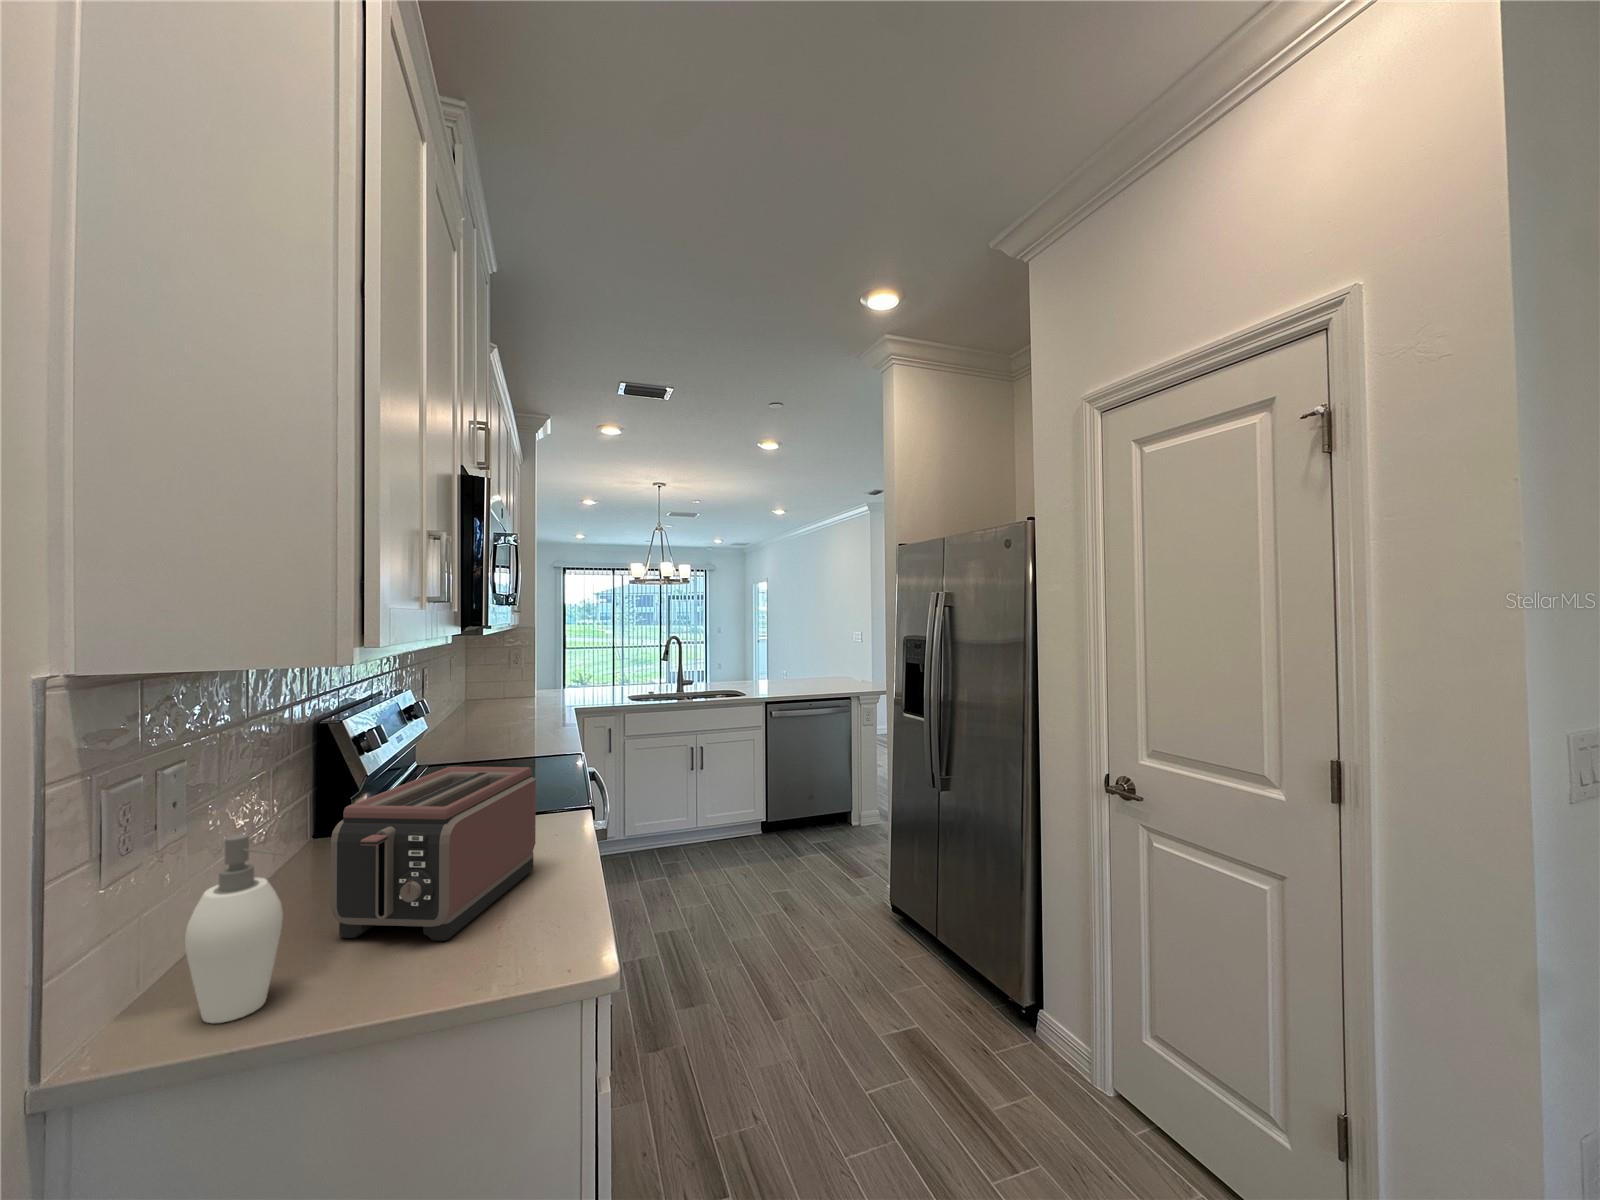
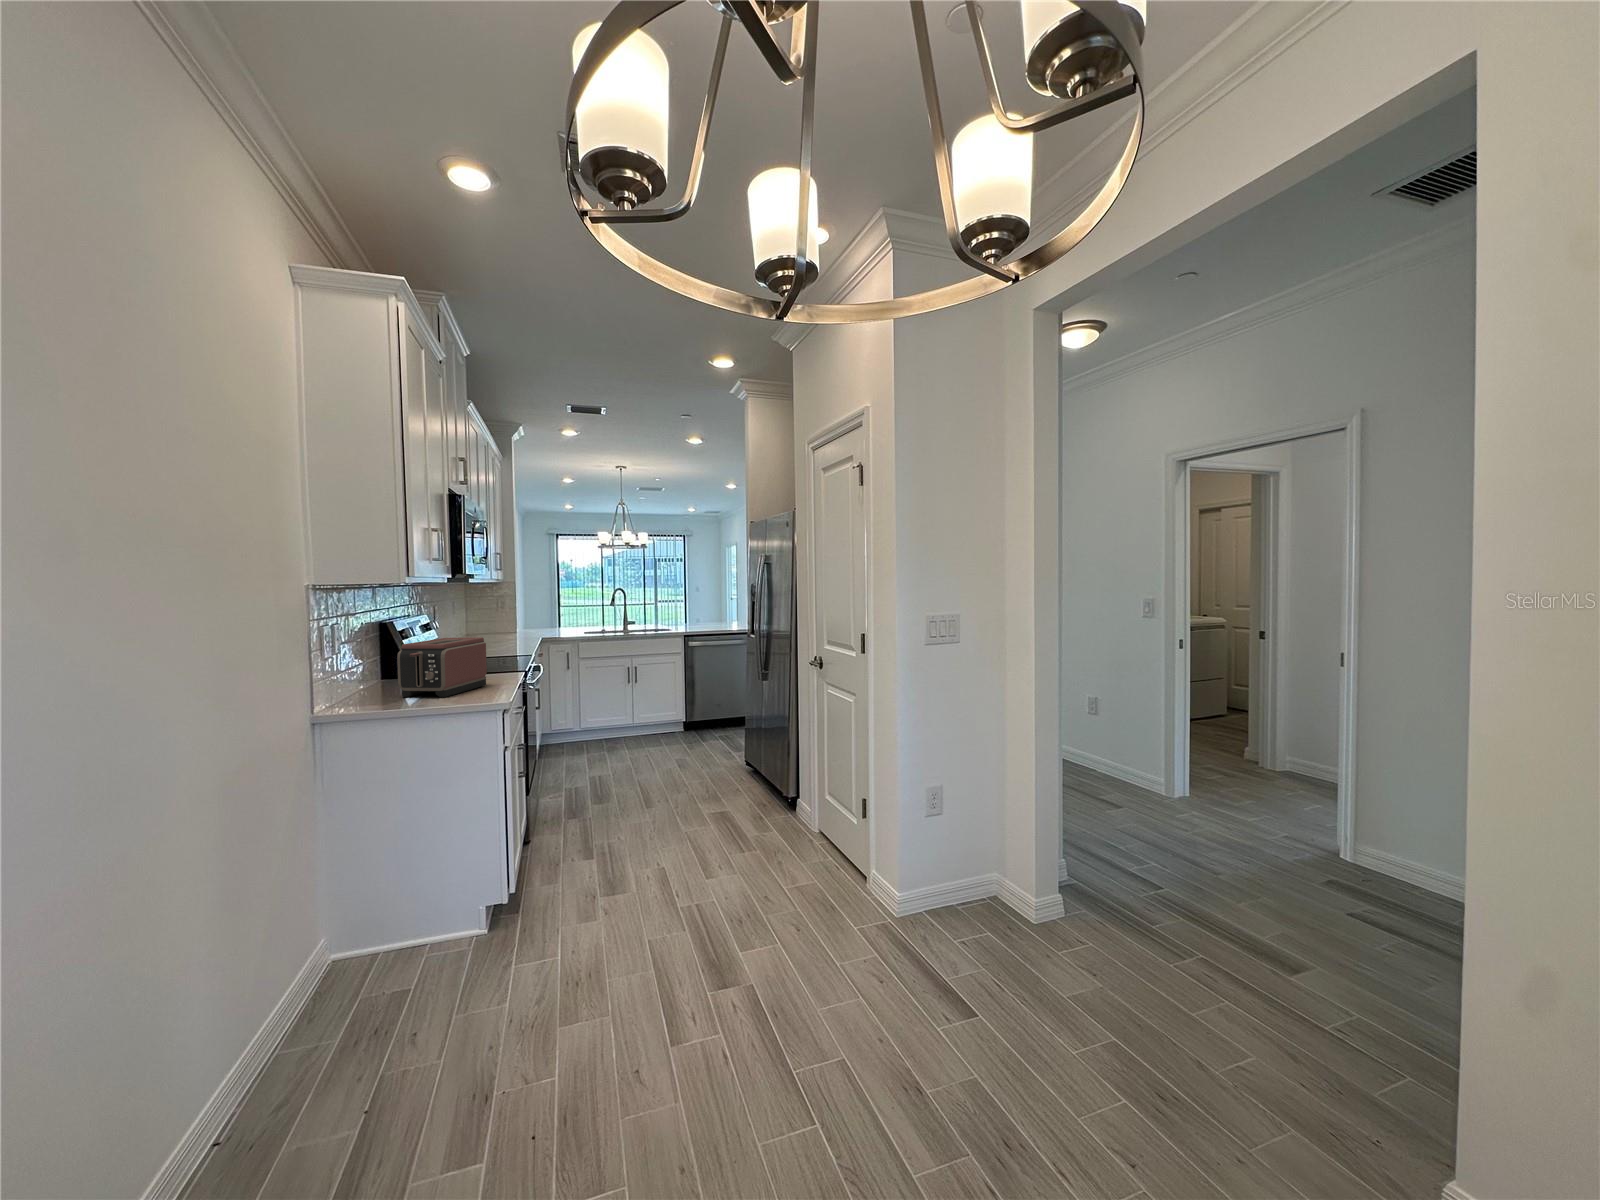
soap dispenser: present [185,834,283,1023] -> none [352,645,385,708]

